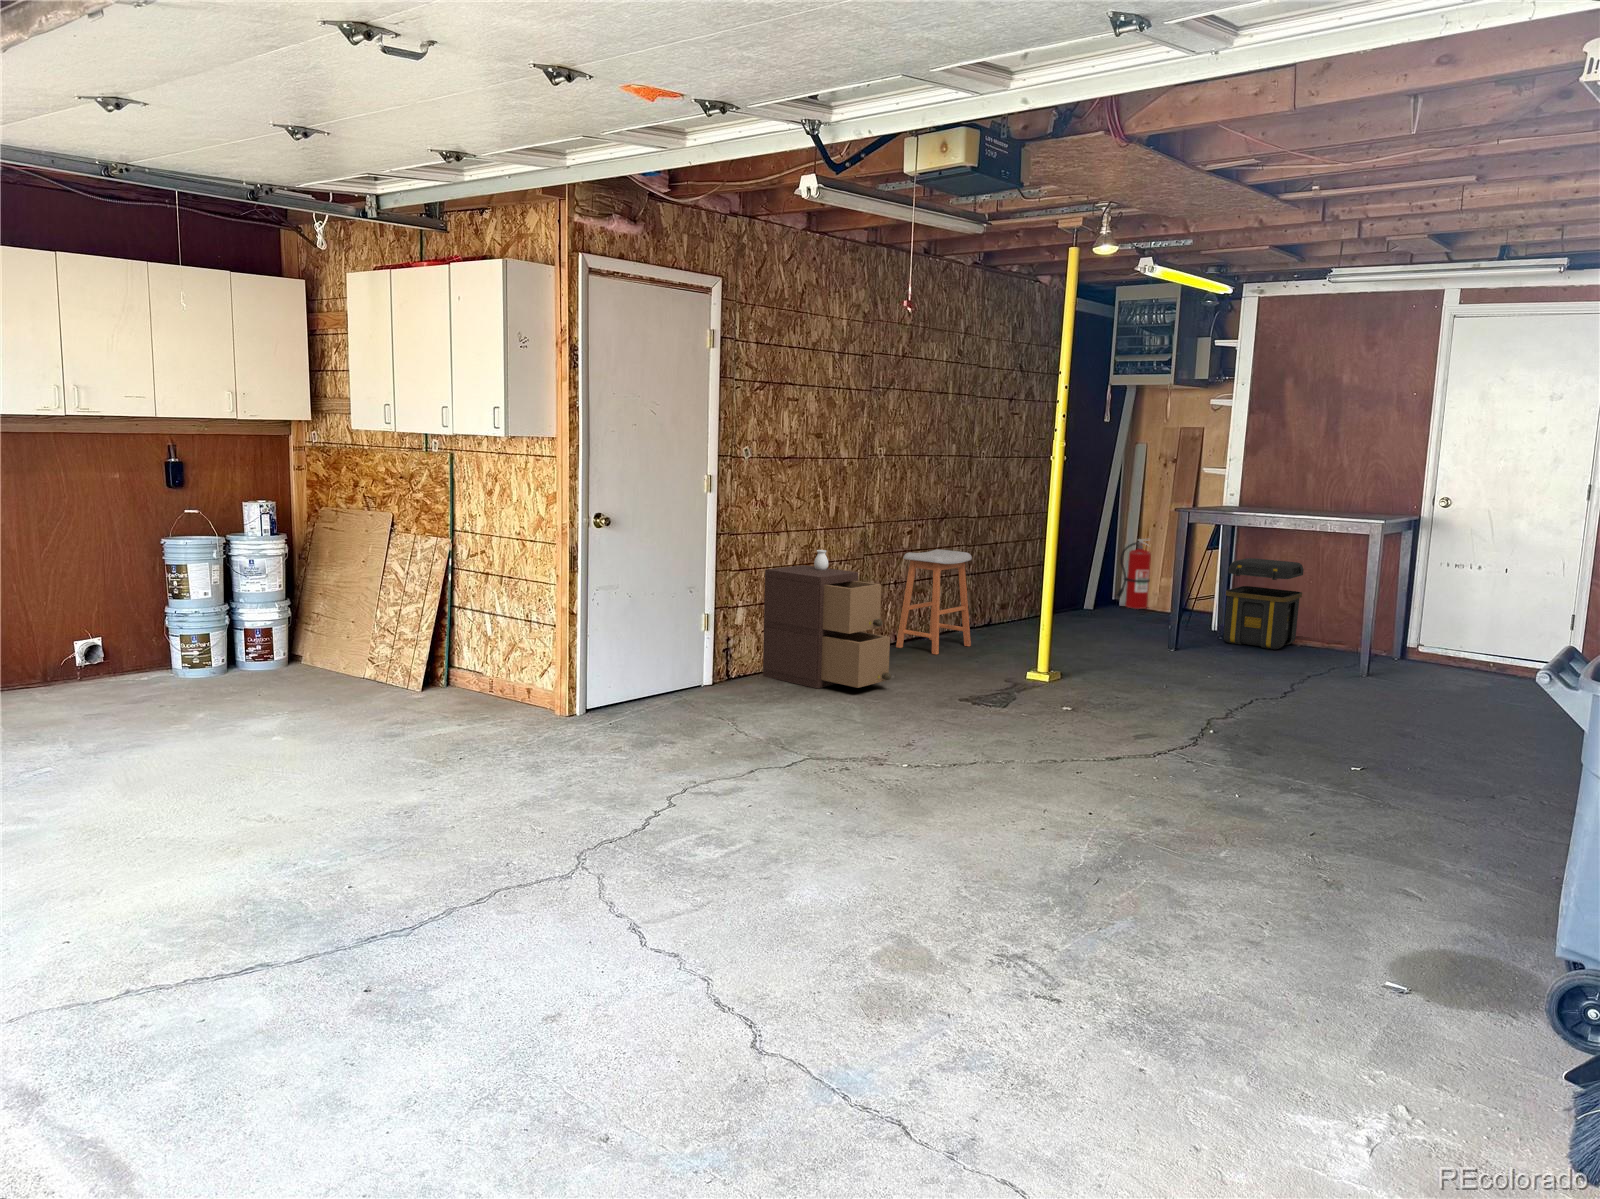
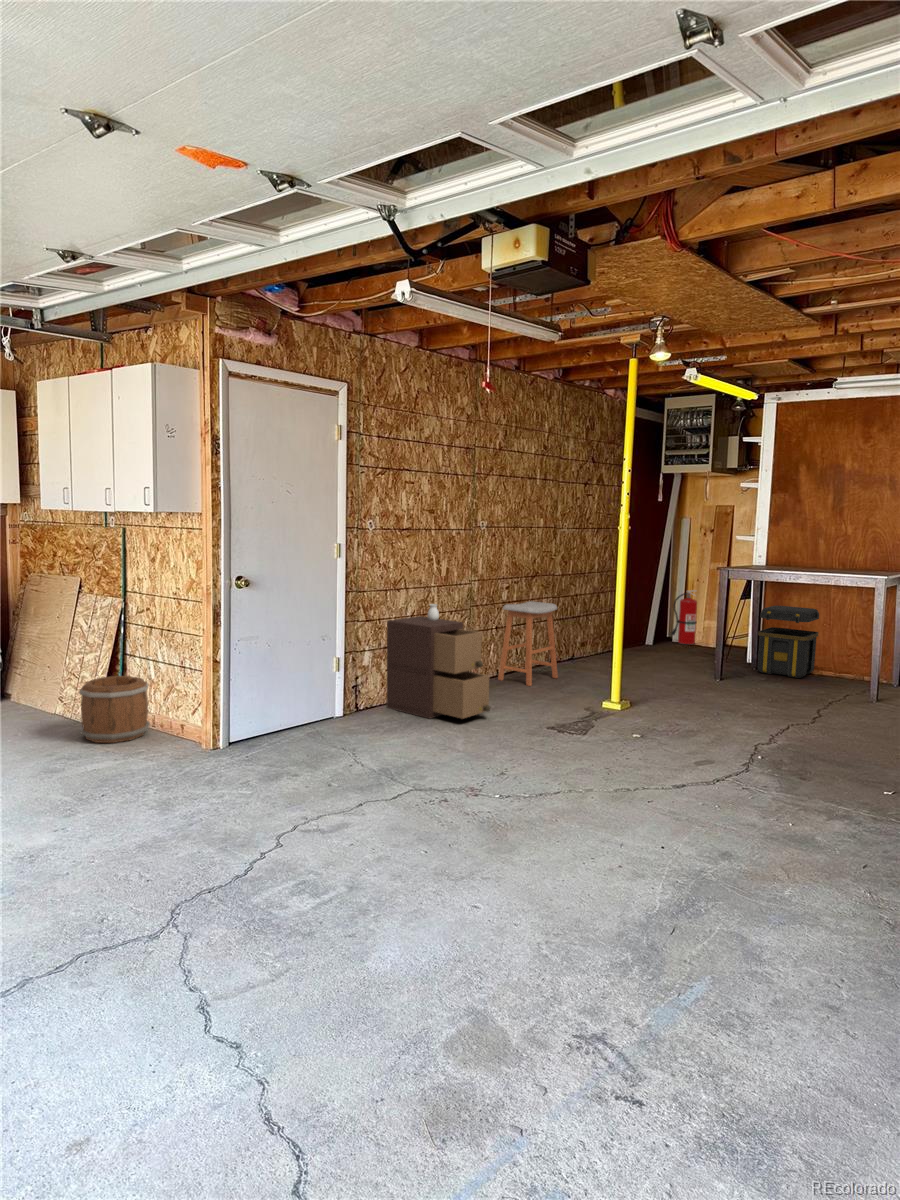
bucket: none [408,631,487,709] -> present [79,676,150,743]

